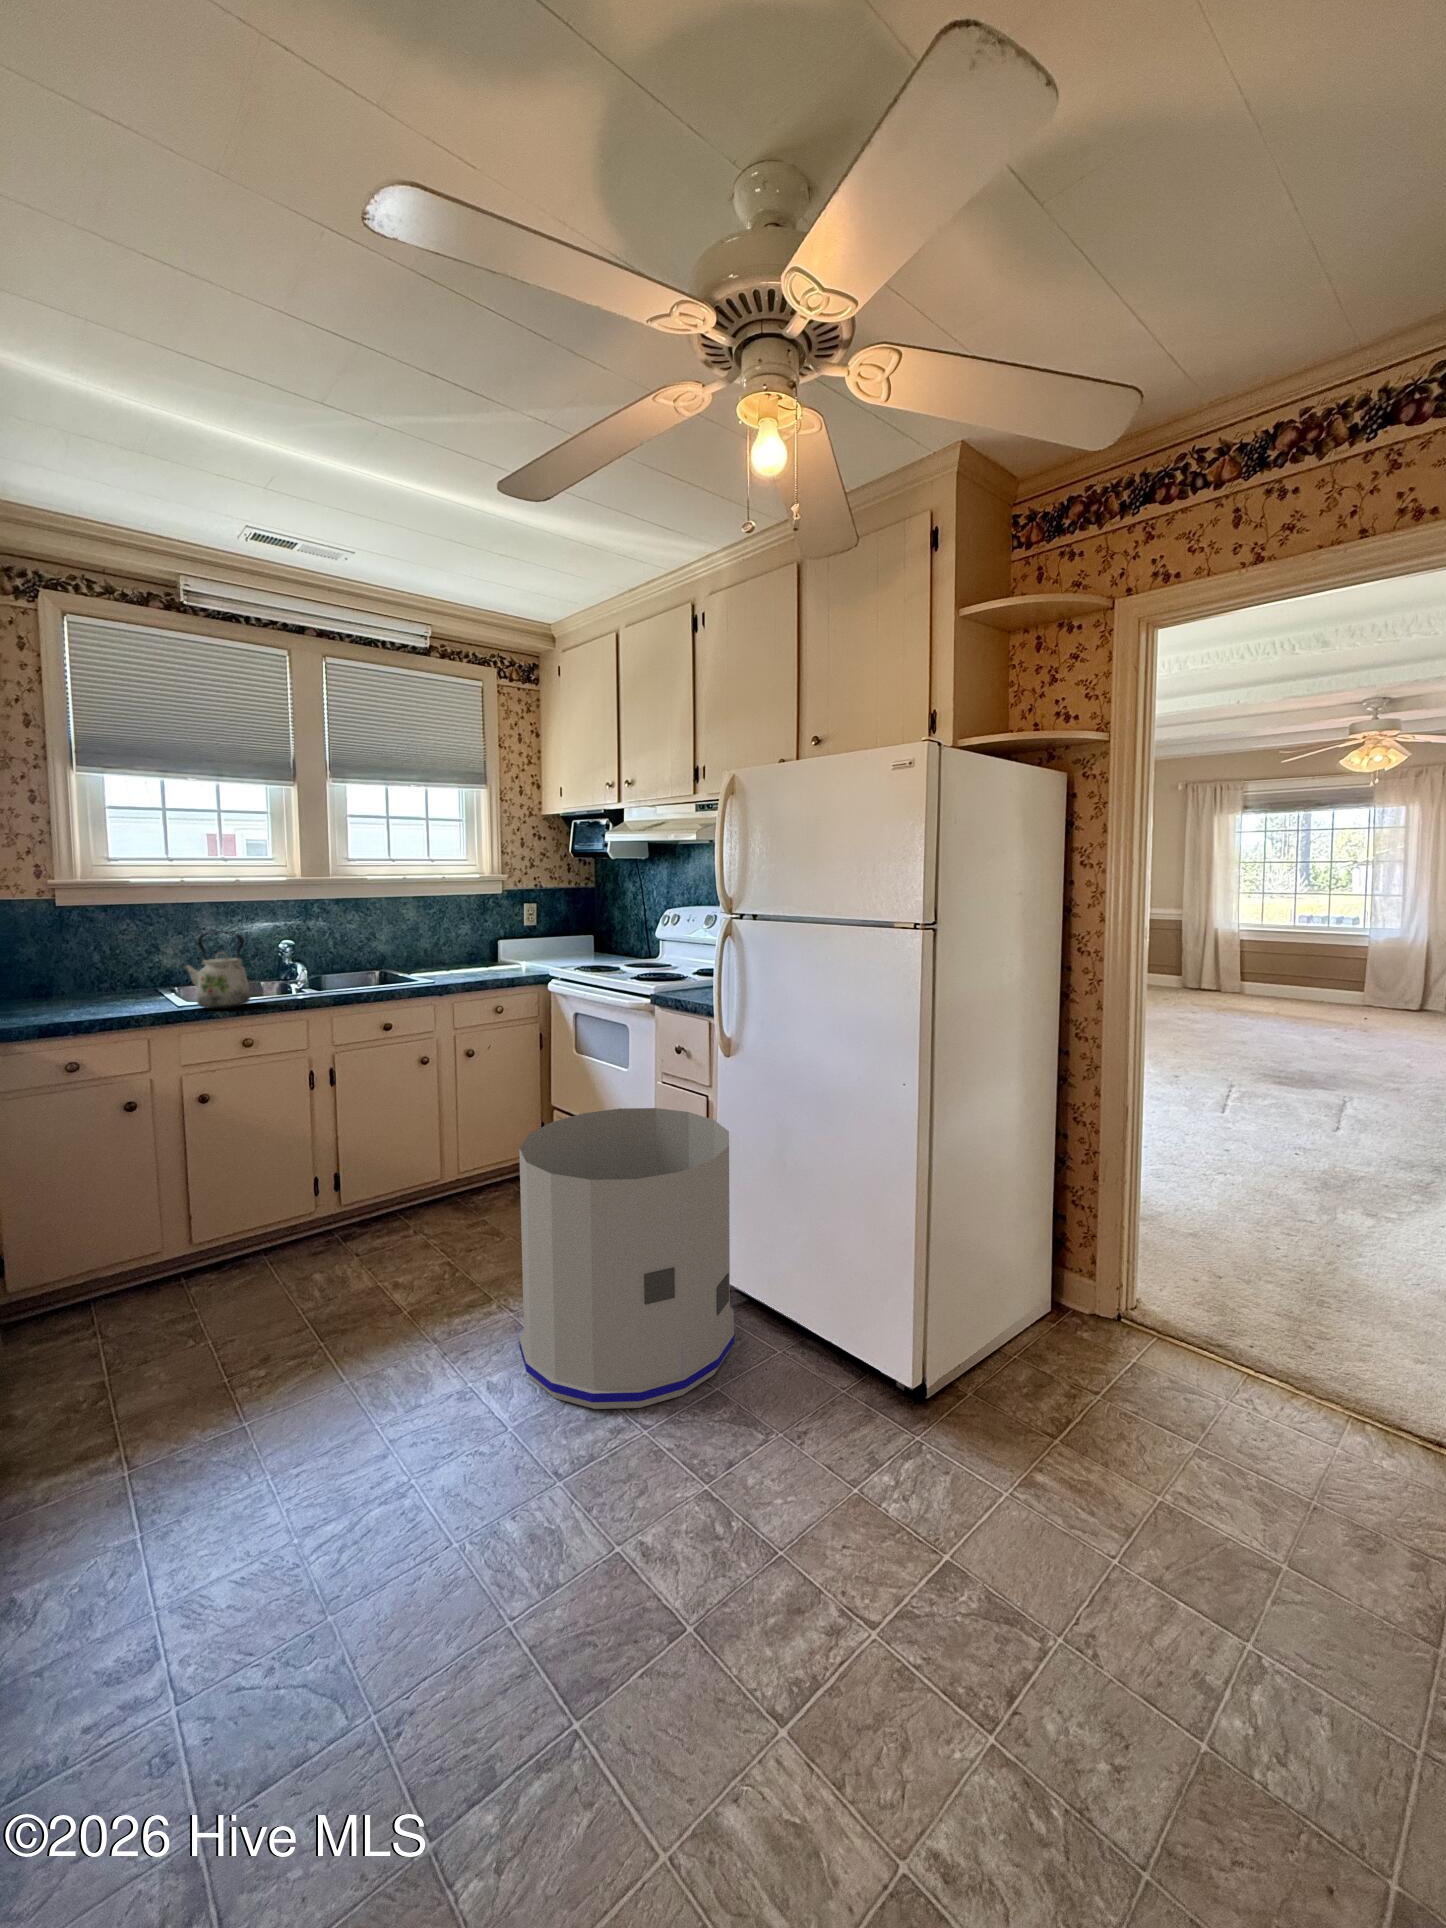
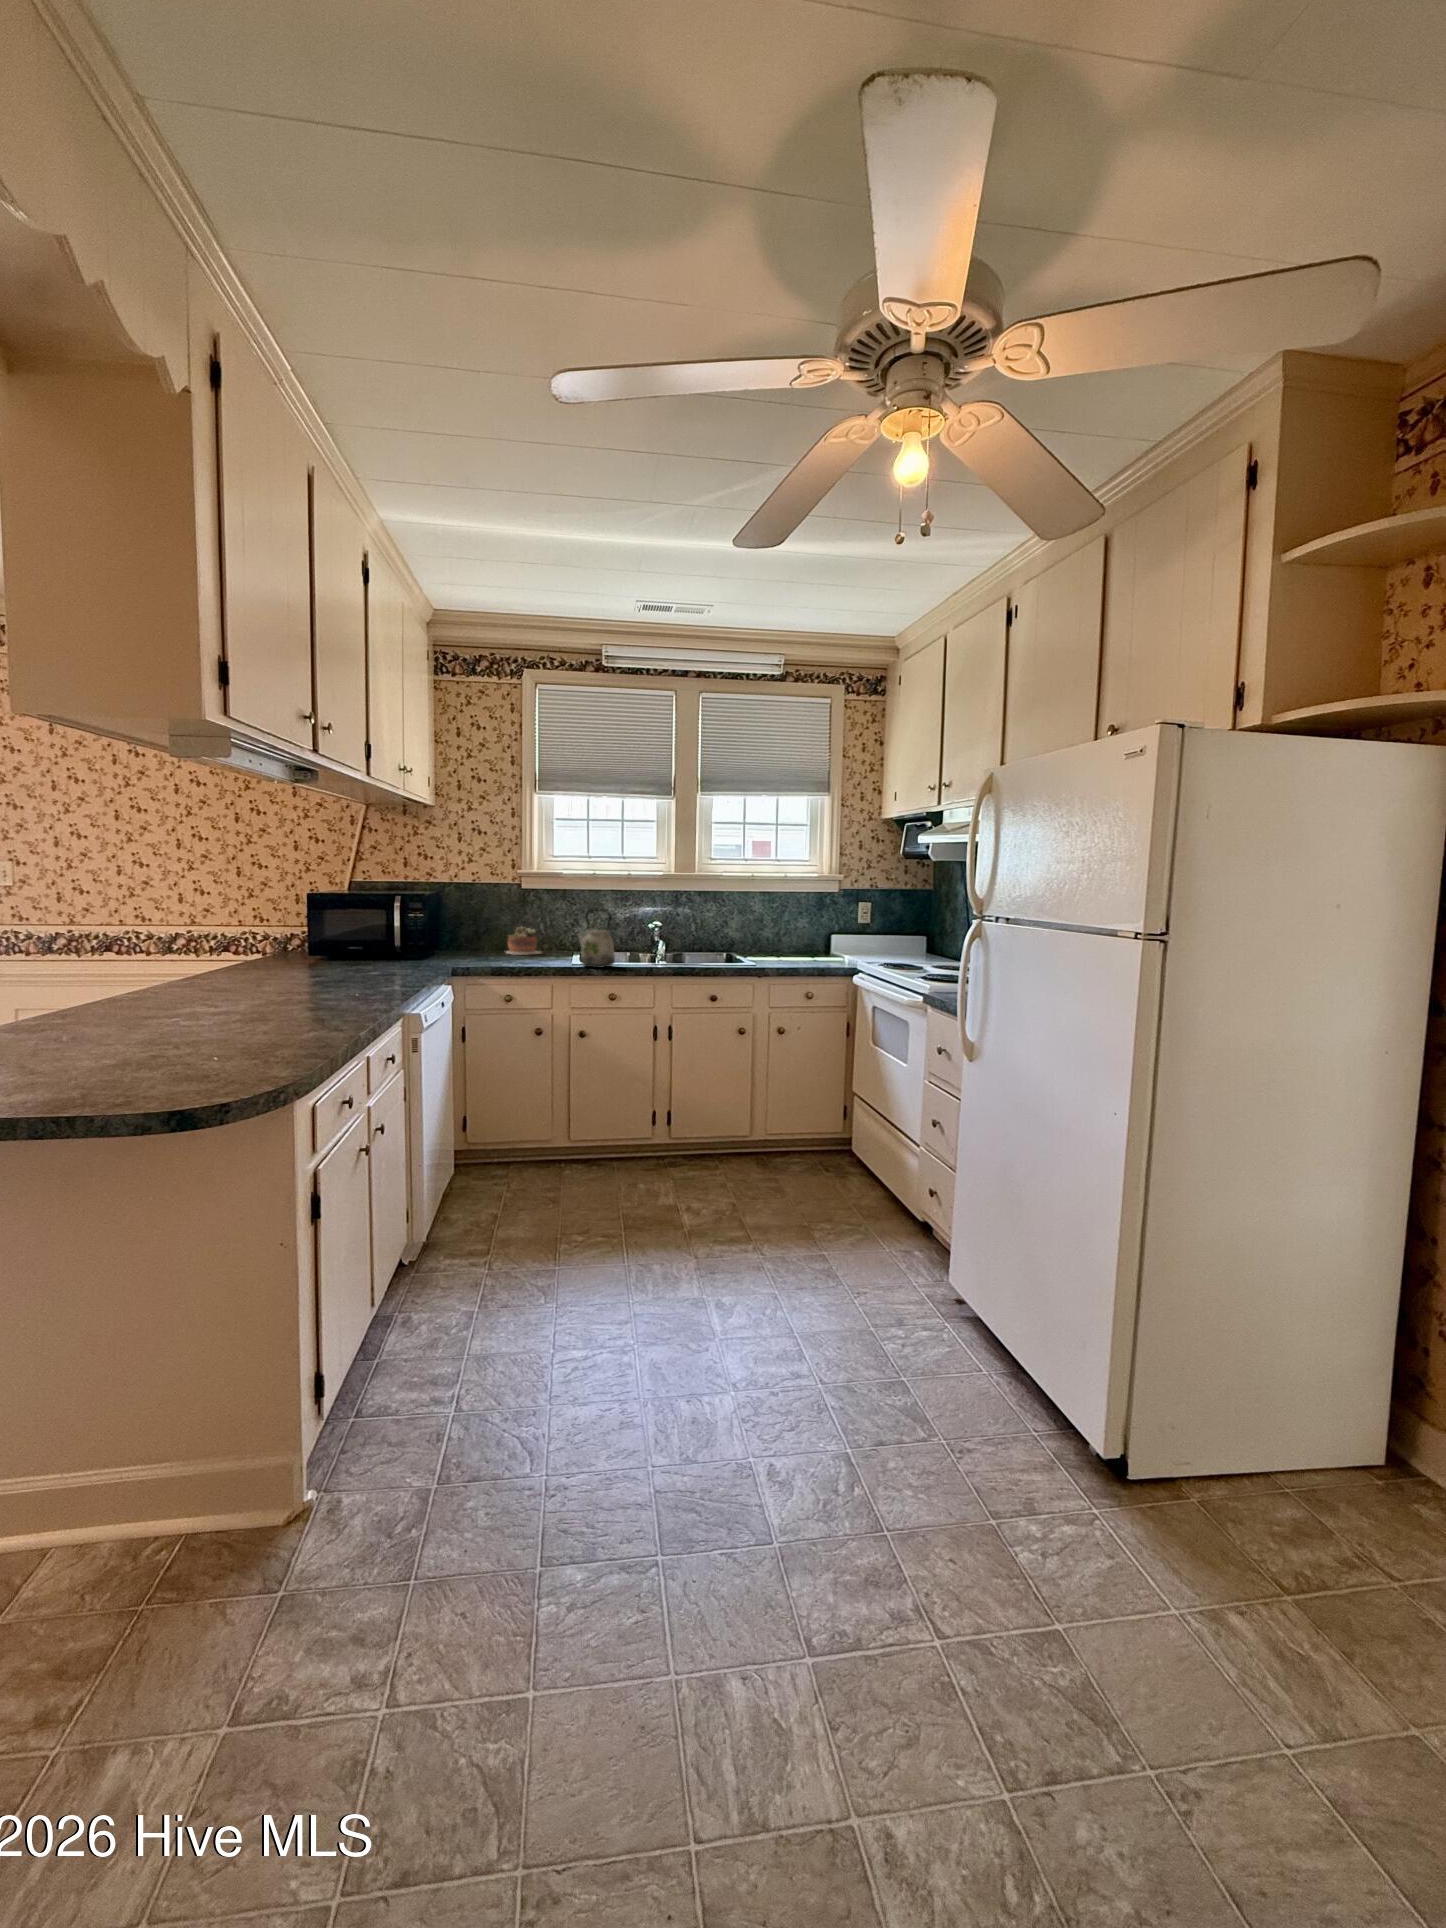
succulent plant: none [38,962,110,1005] -> present [507,927,541,955]
trash can: present [519,1108,735,1409] -> none [747,1093,957,1372]

